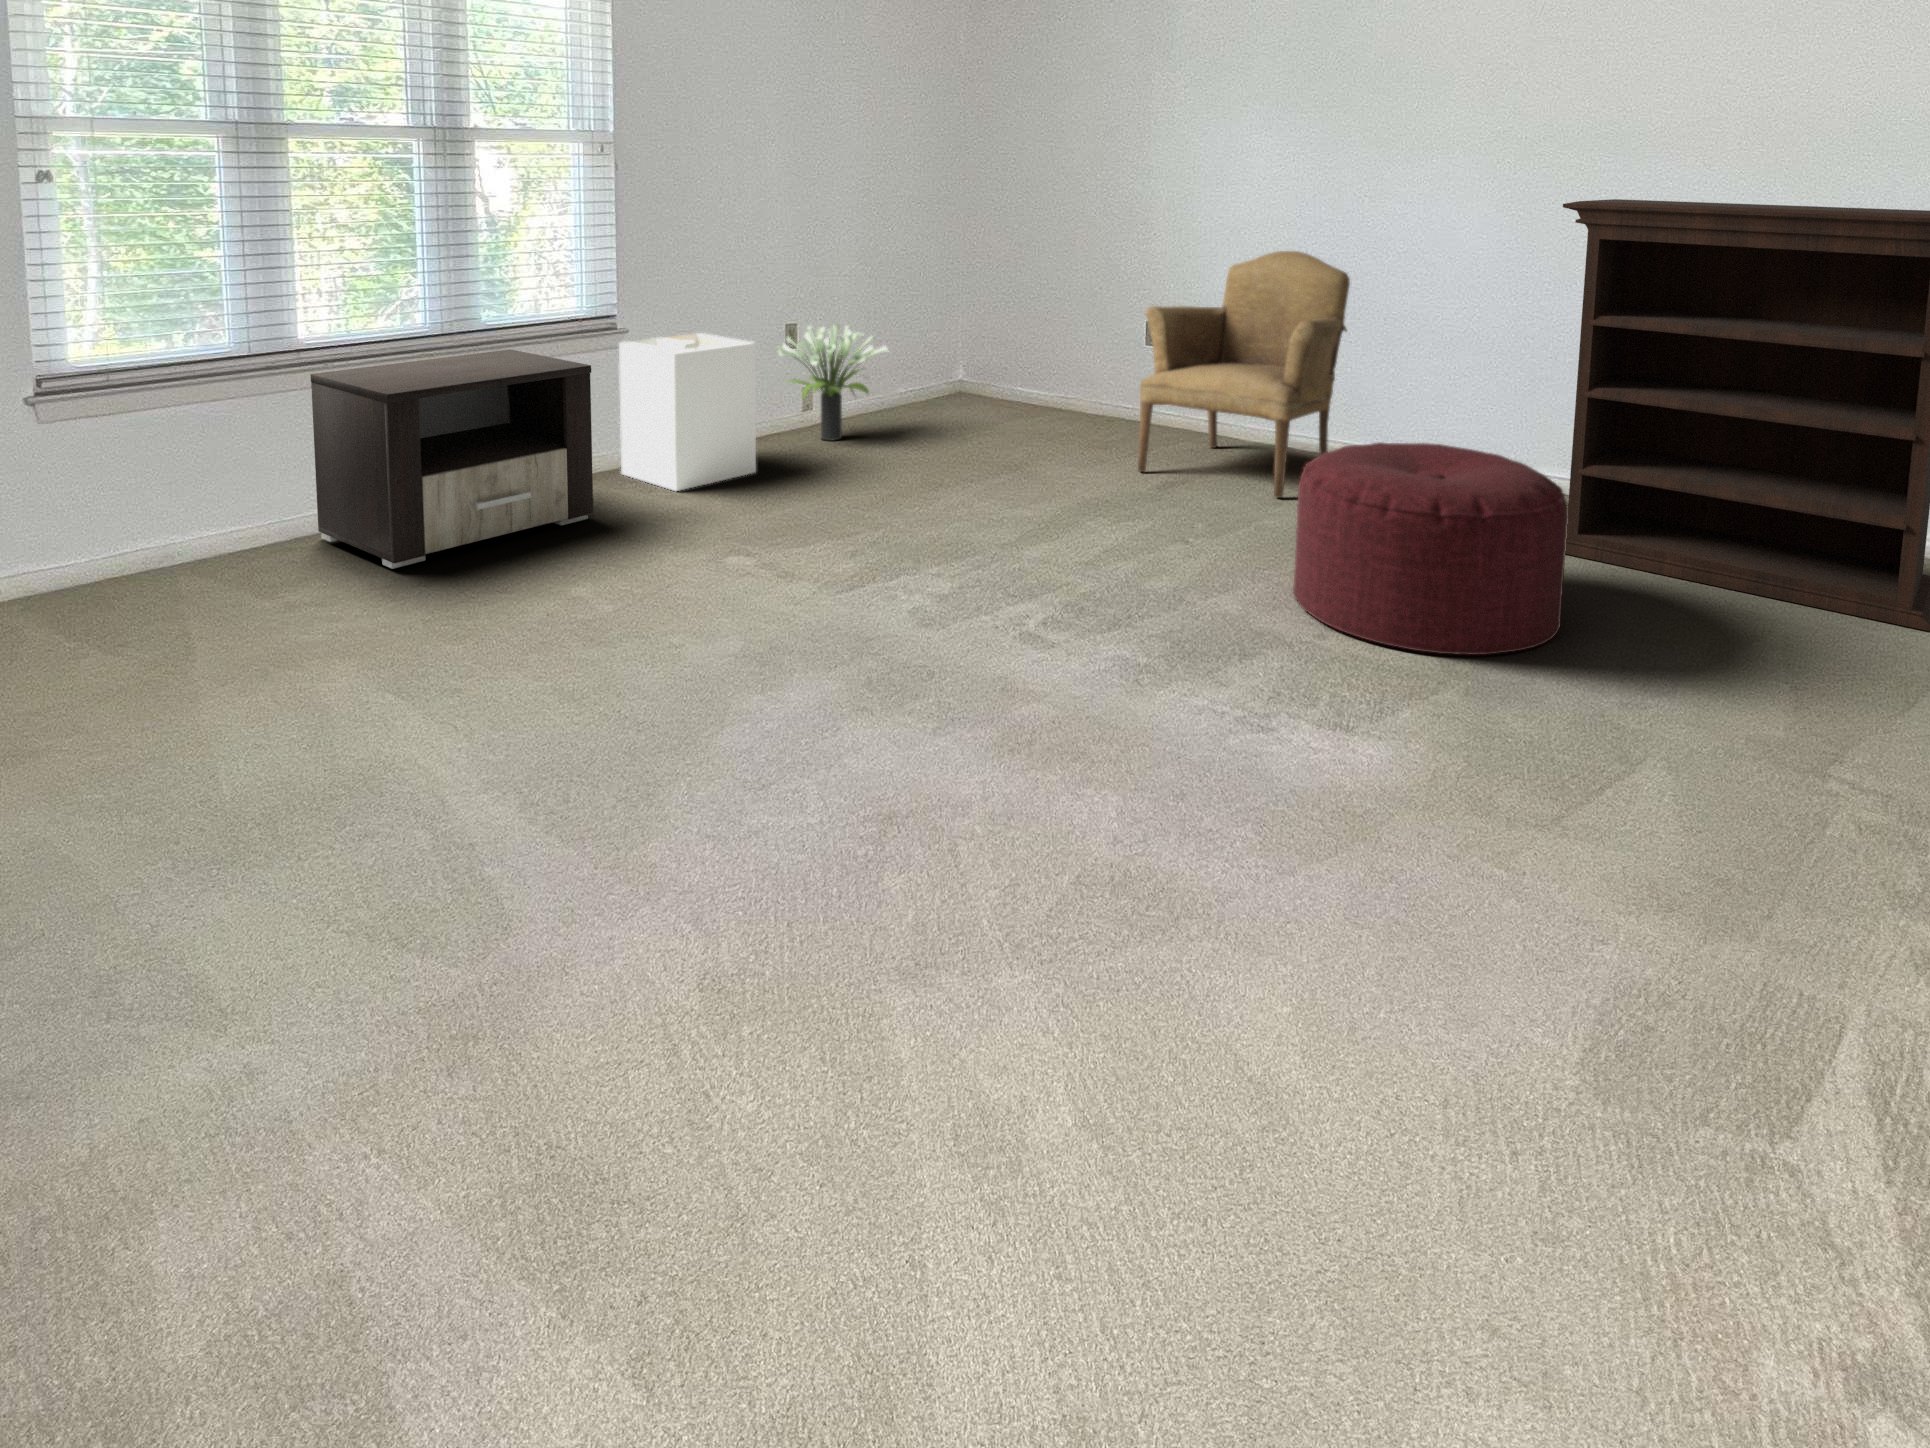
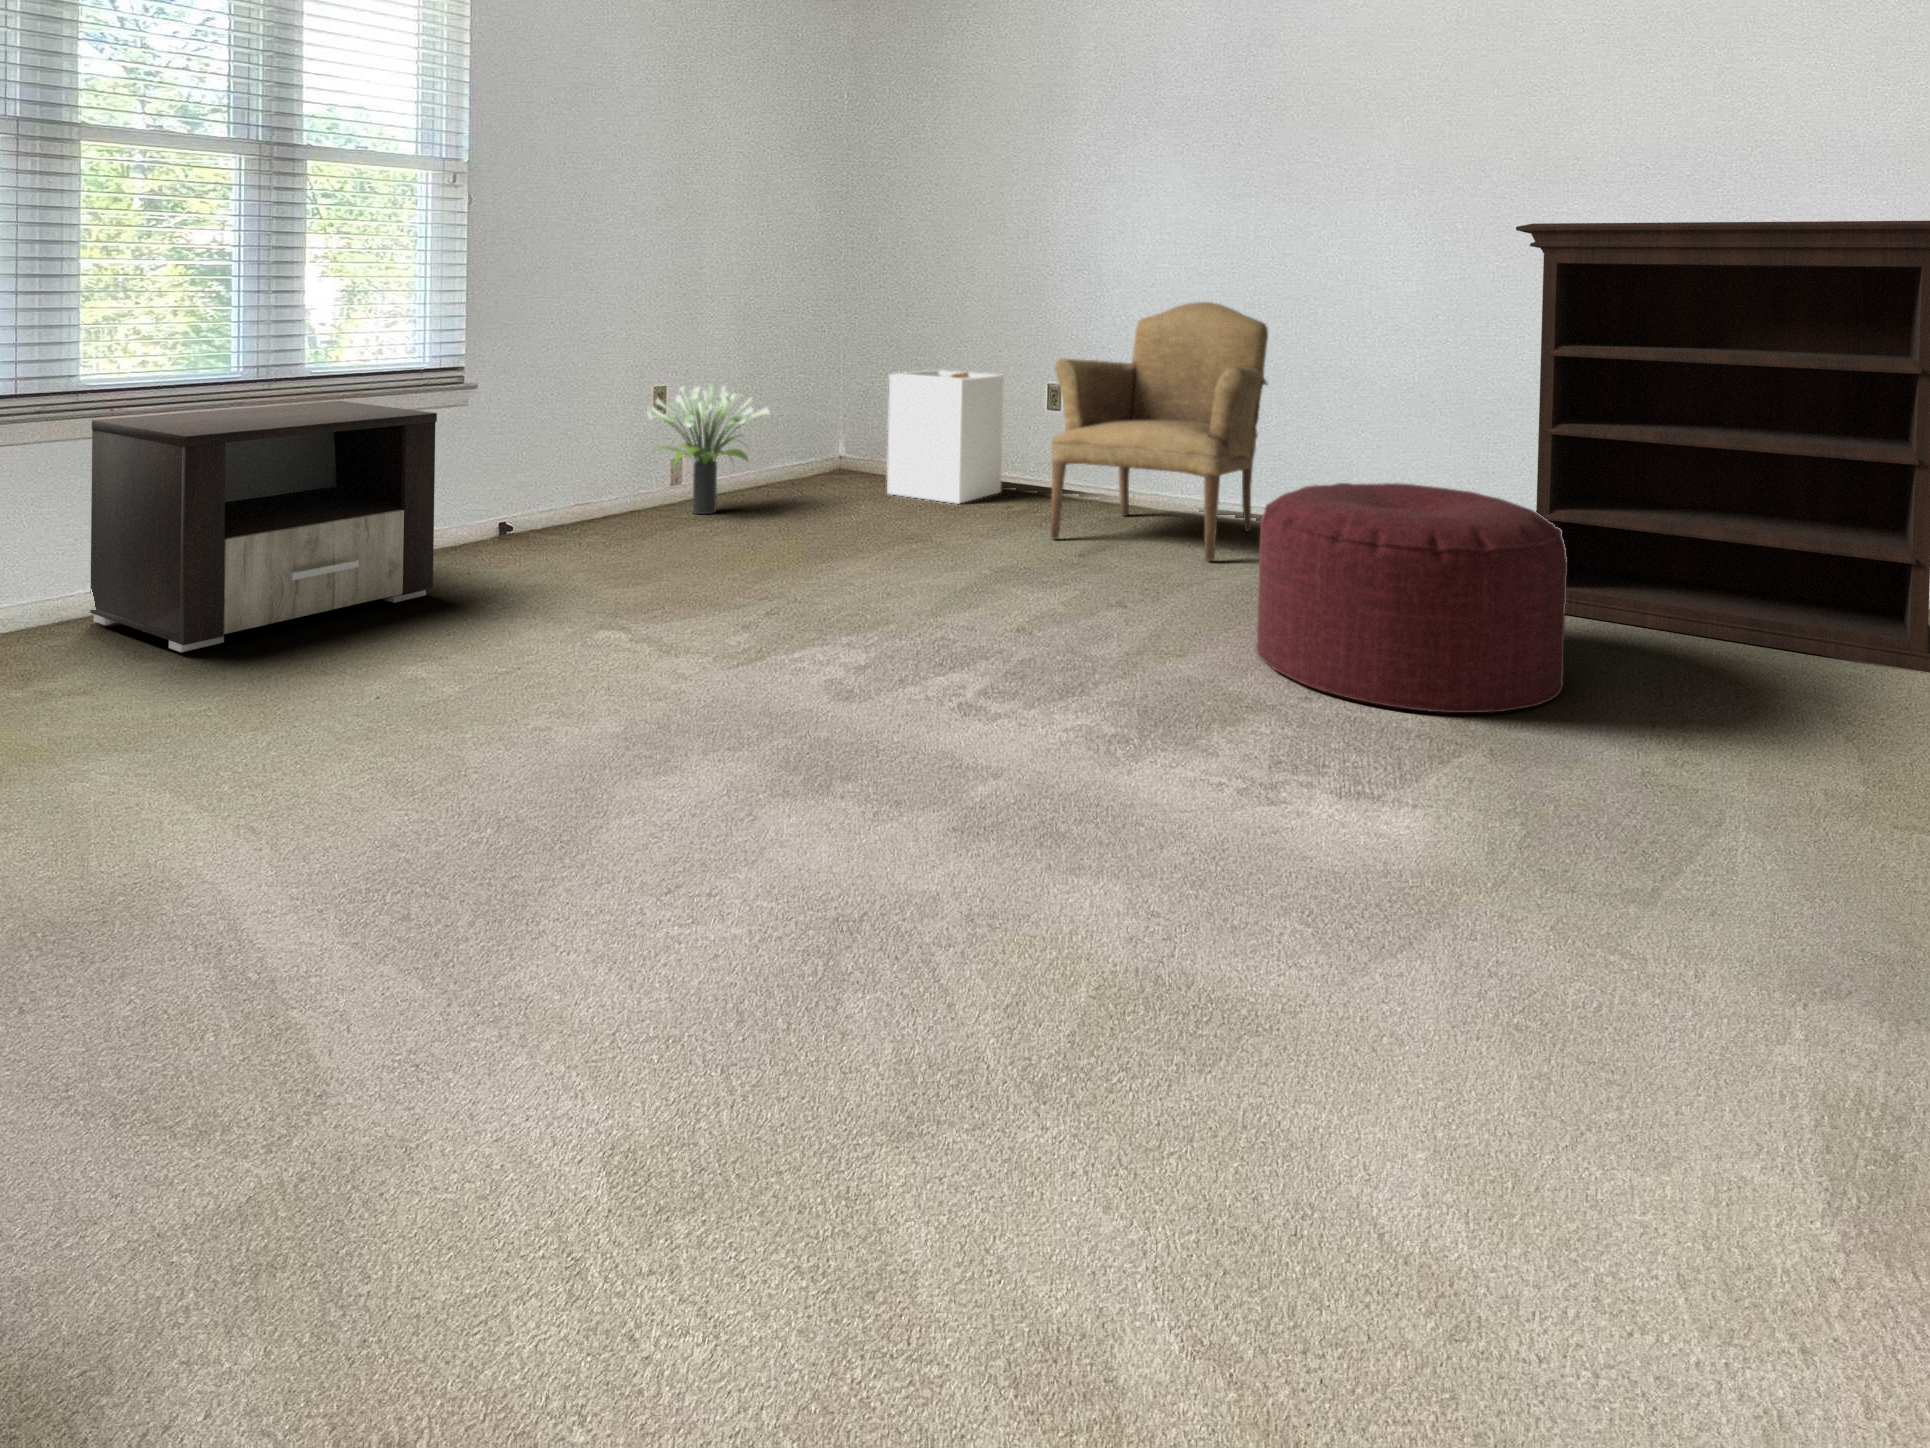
laundry hamper: present [619,333,756,491] -> present [887,370,1004,504]

